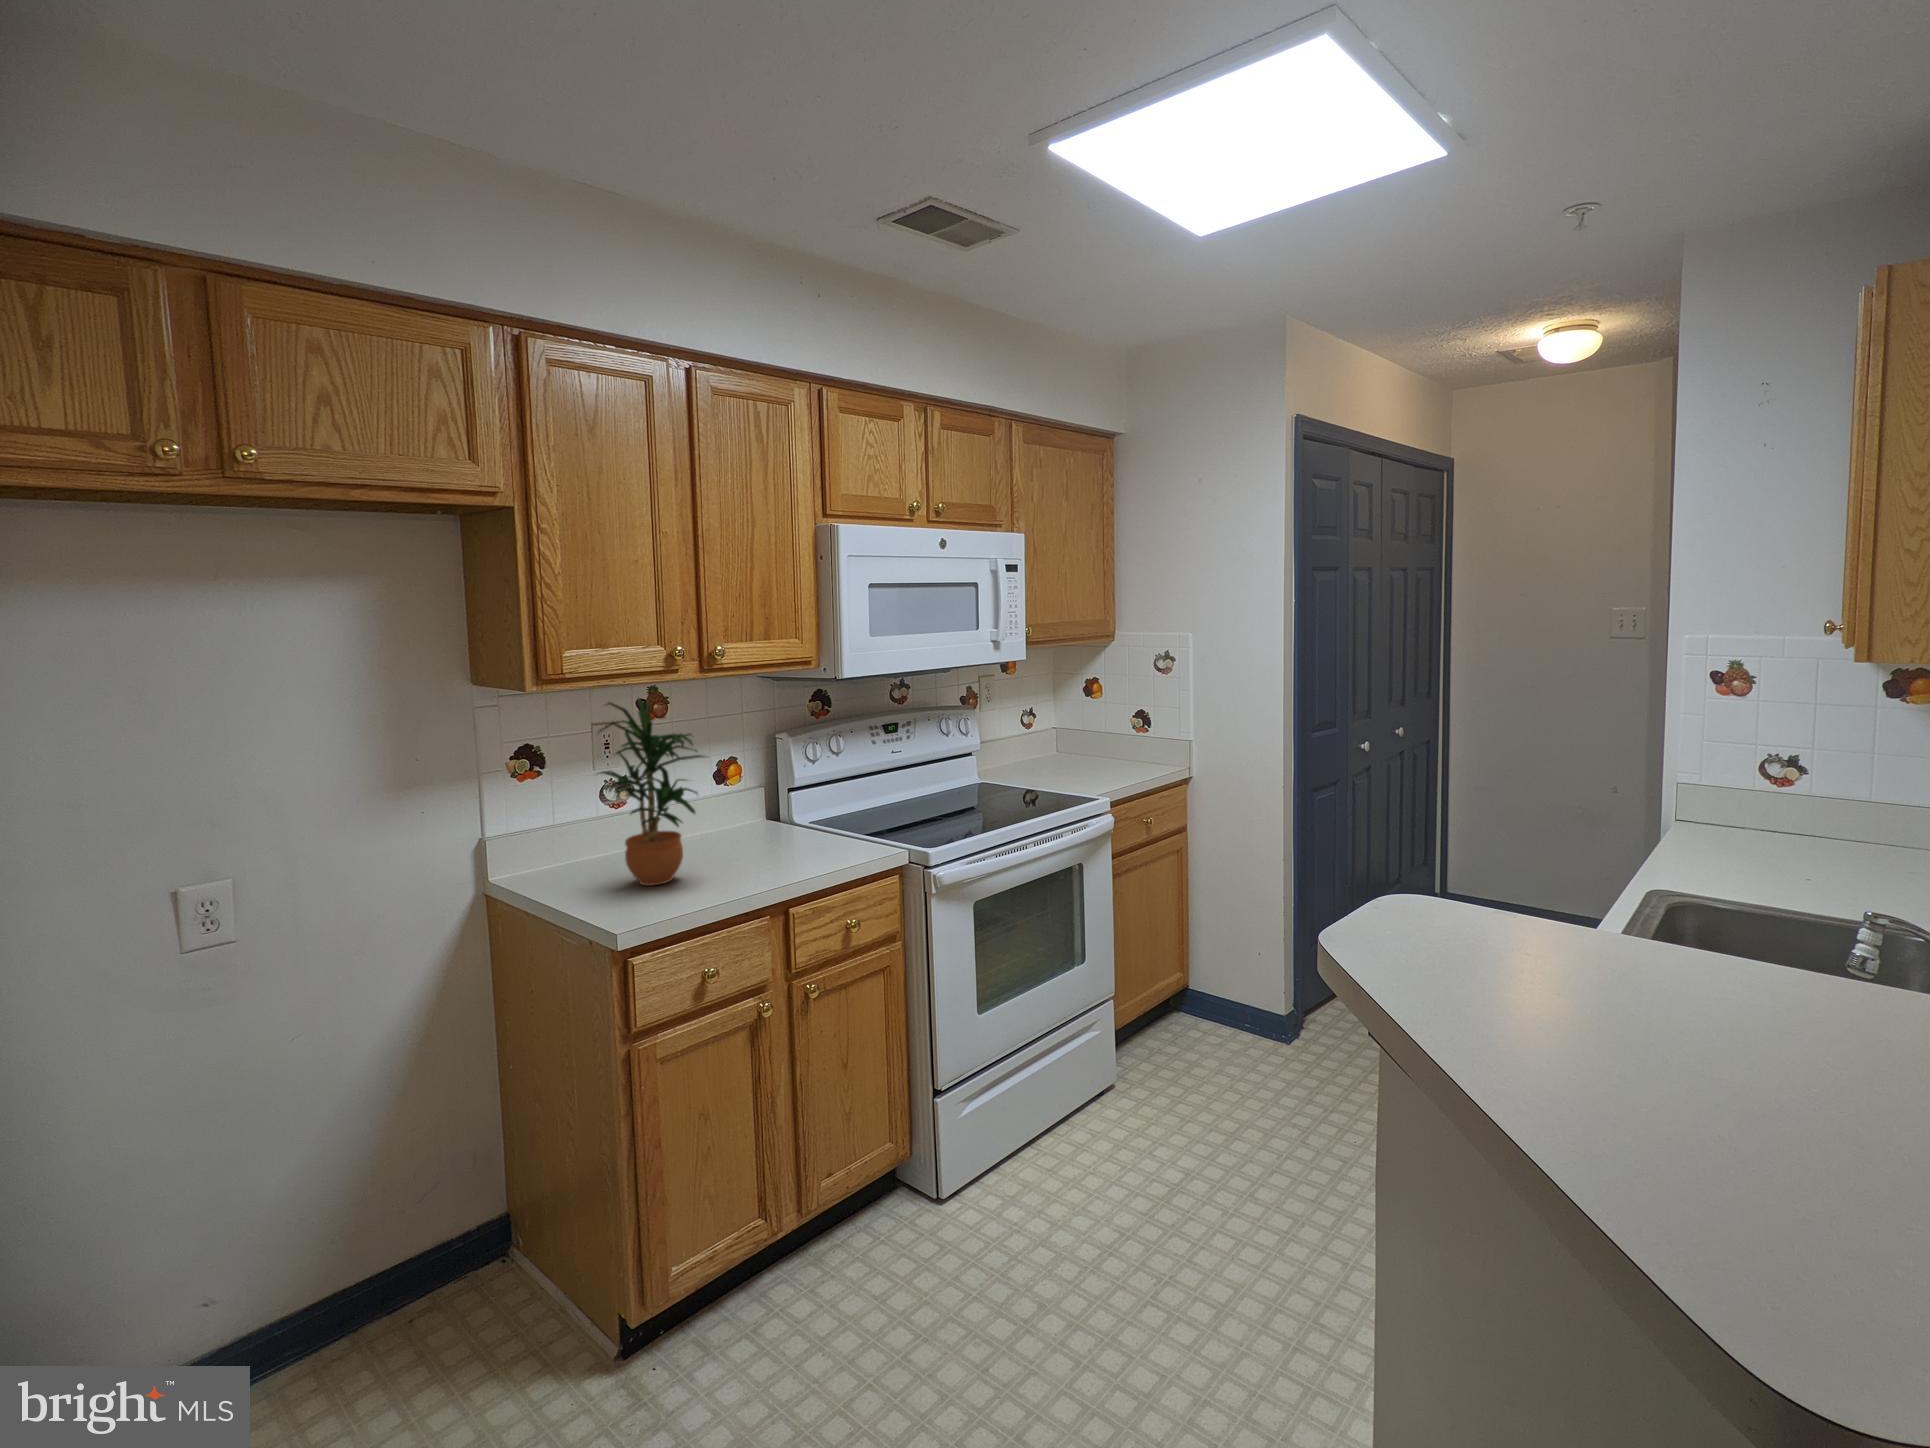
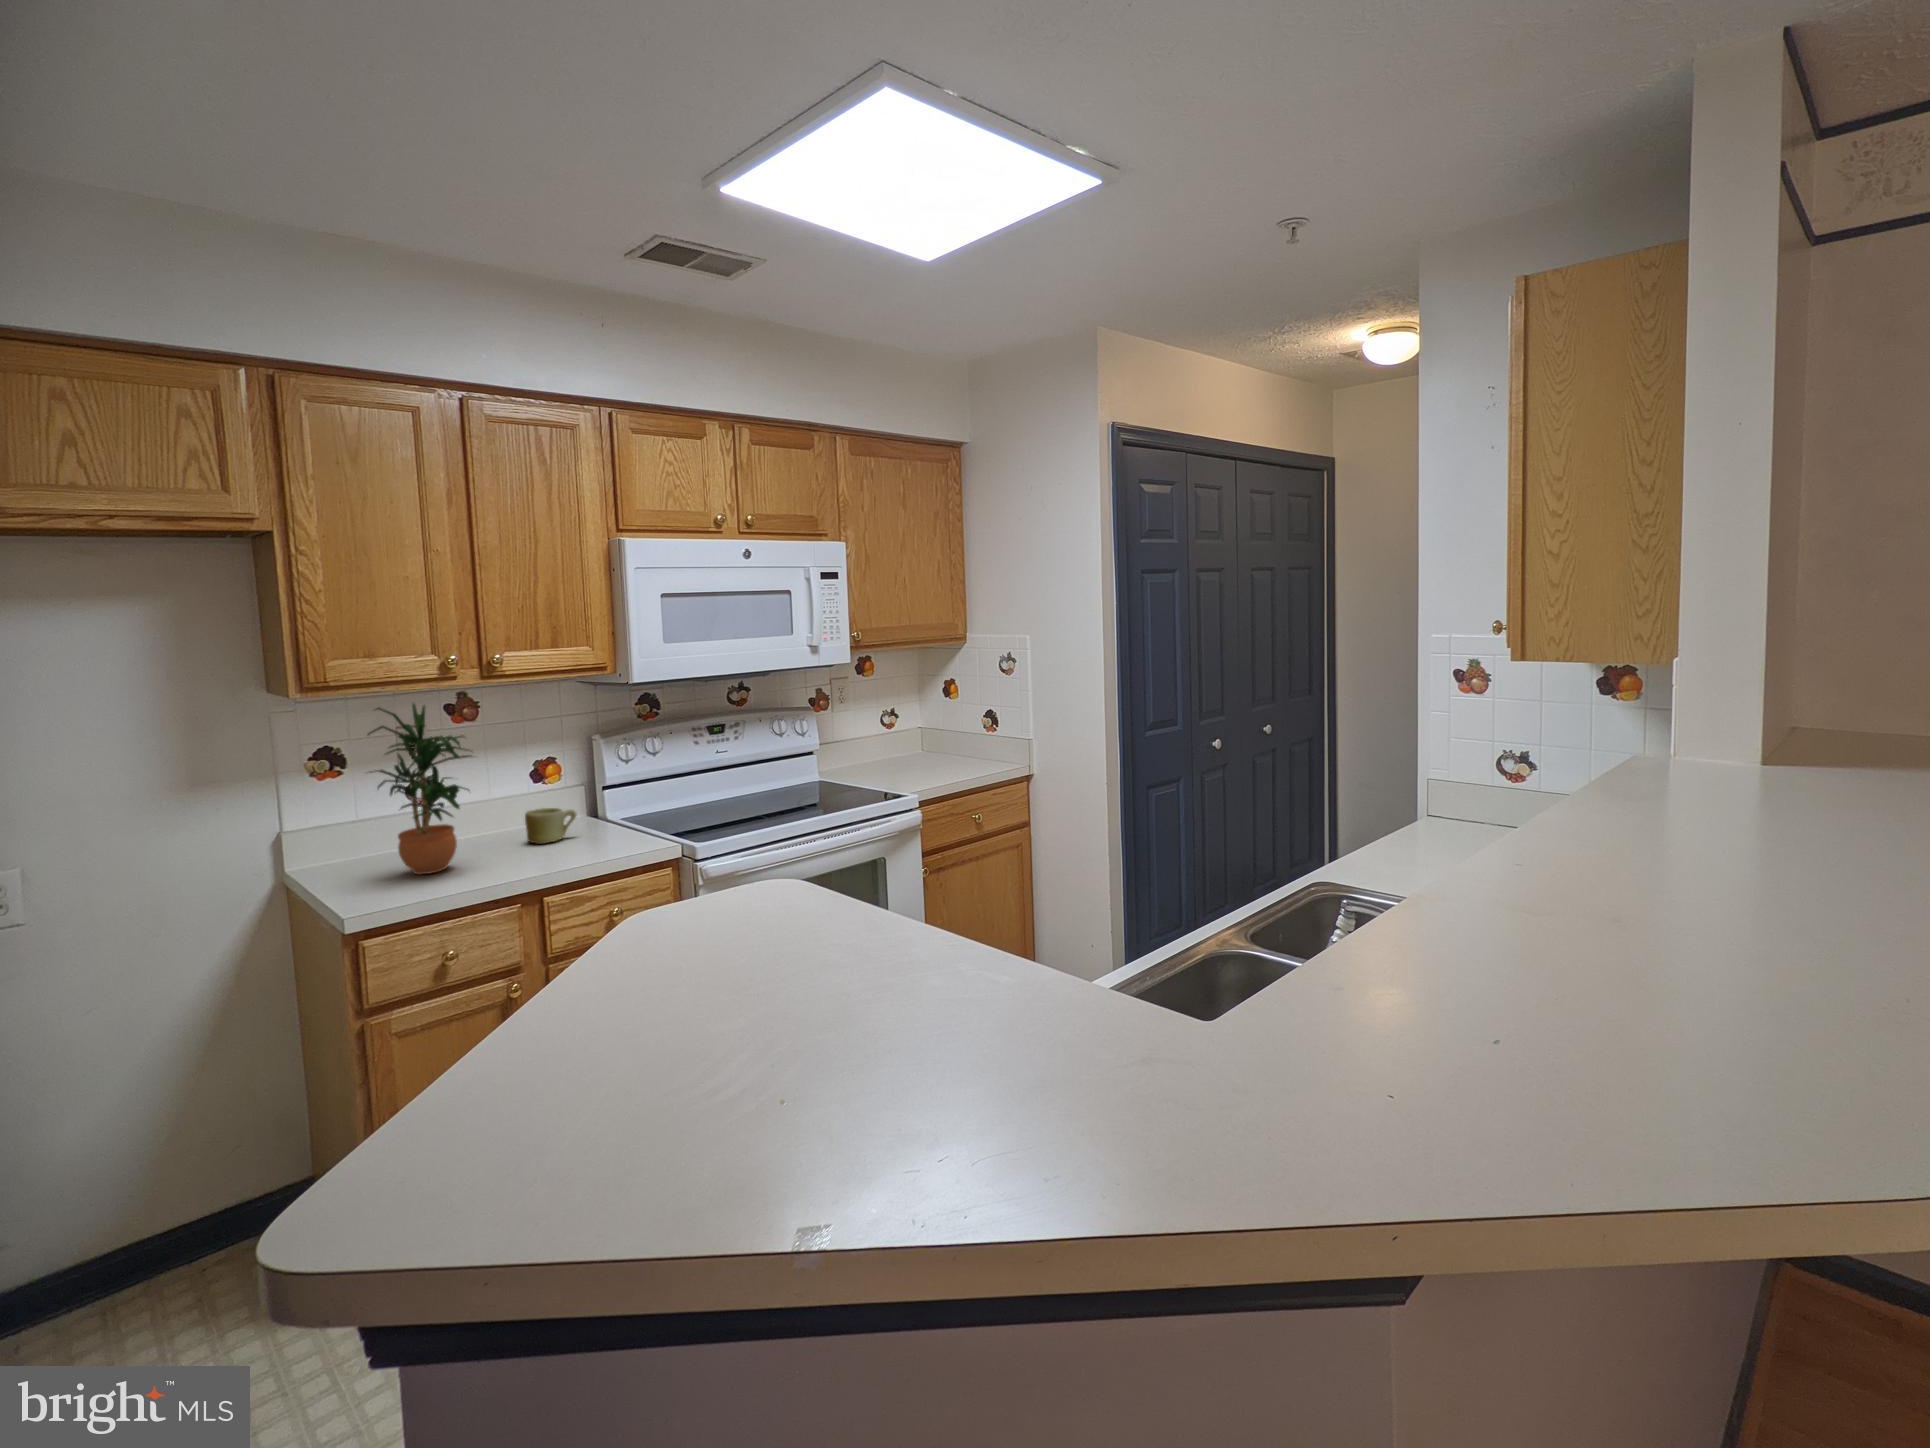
mug: none [729,813,780,852] -> present [525,808,577,844]

